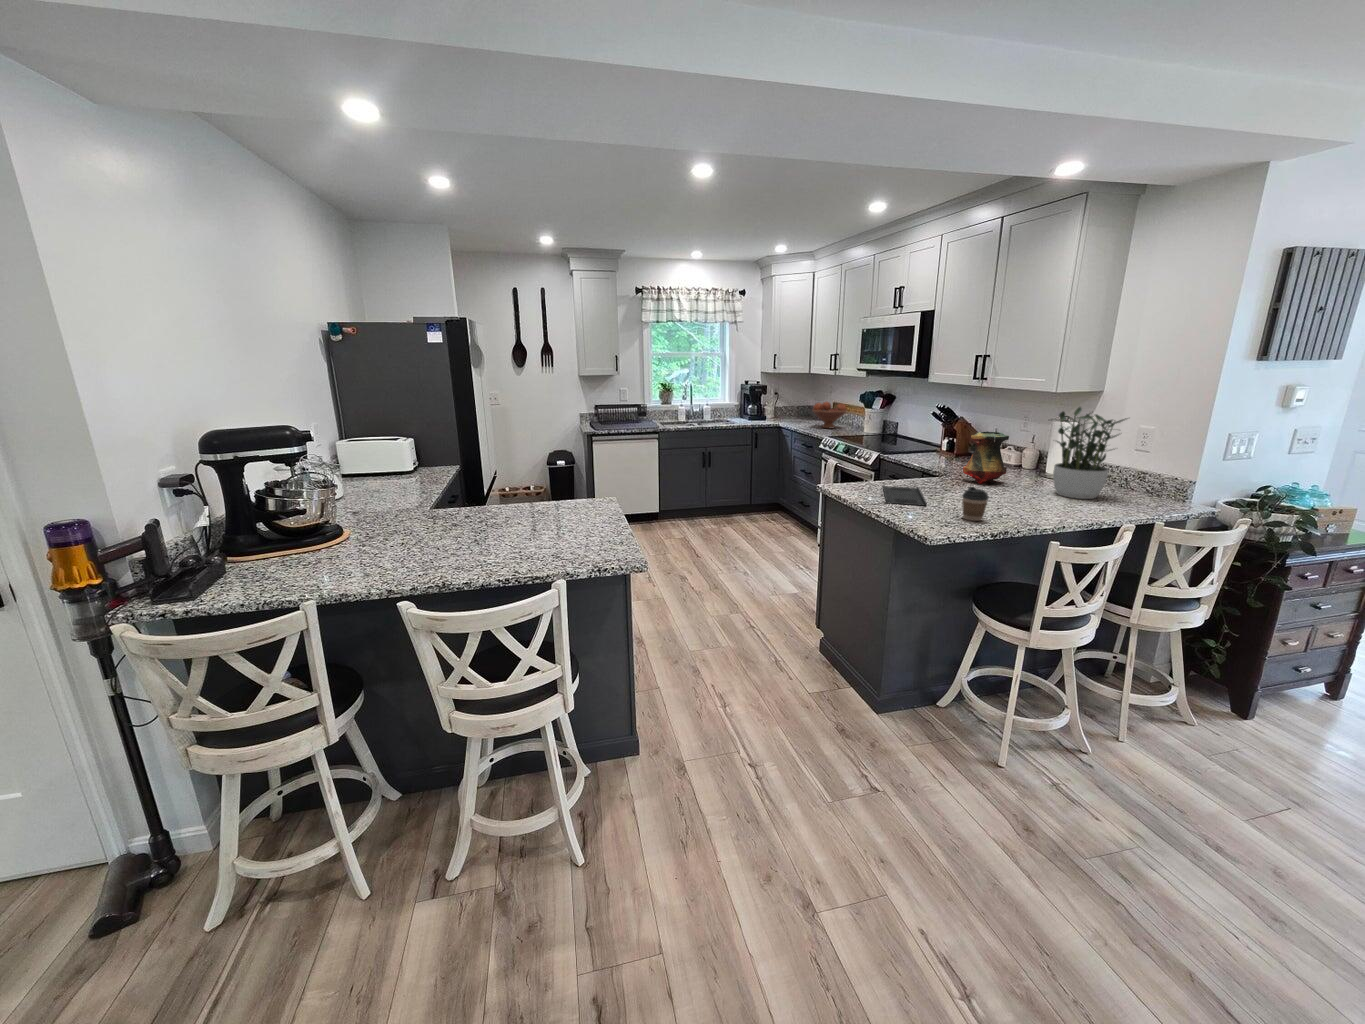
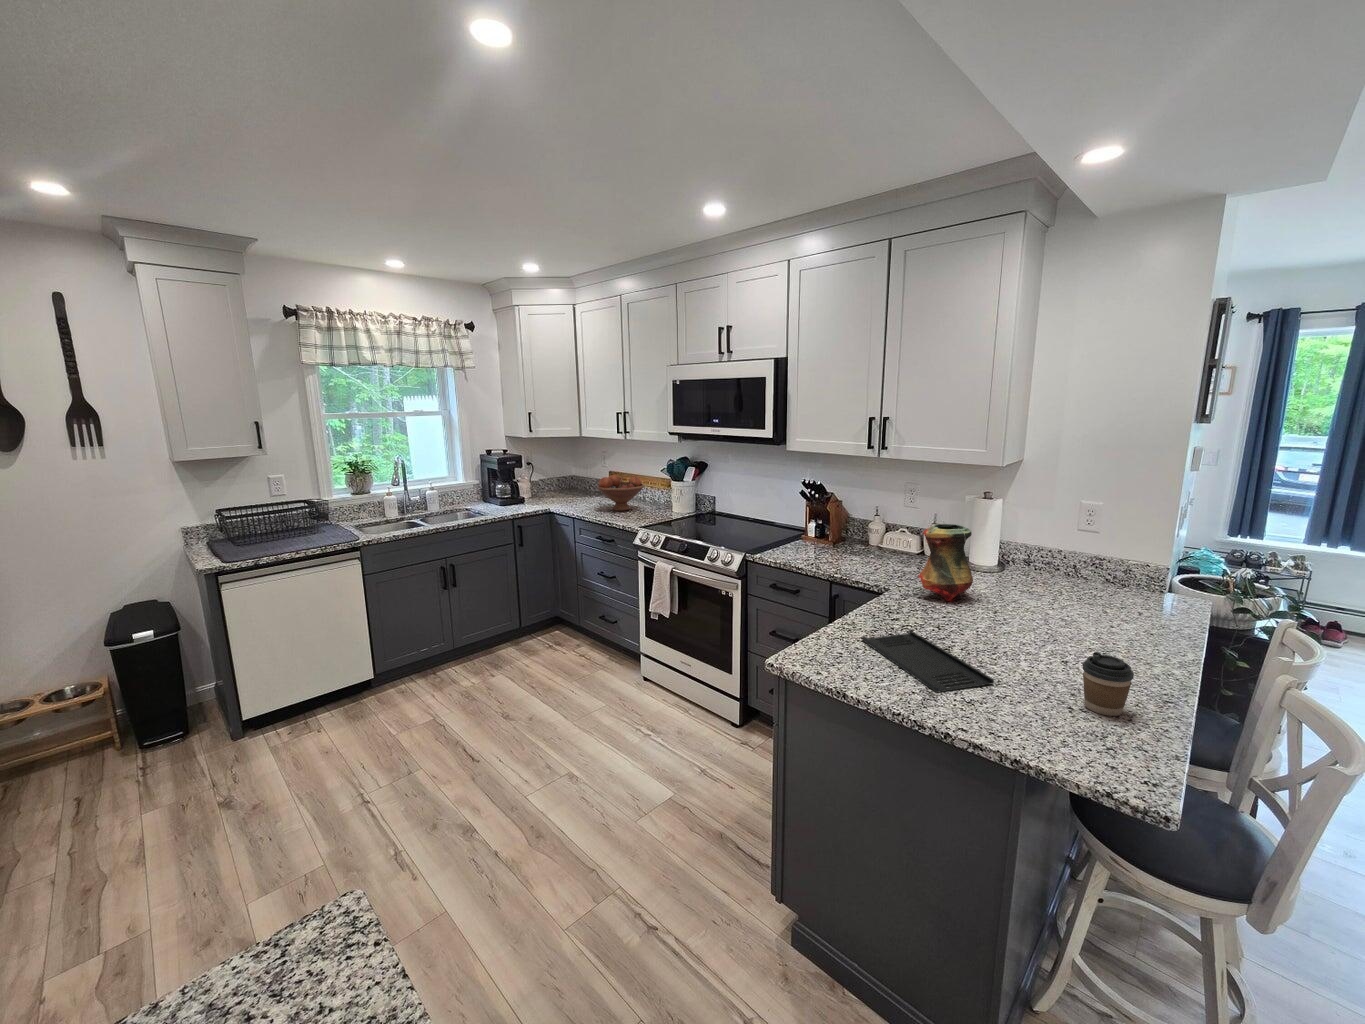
potted plant: present [1053,407,1126,499] -> none [1030,487,1124,612]

